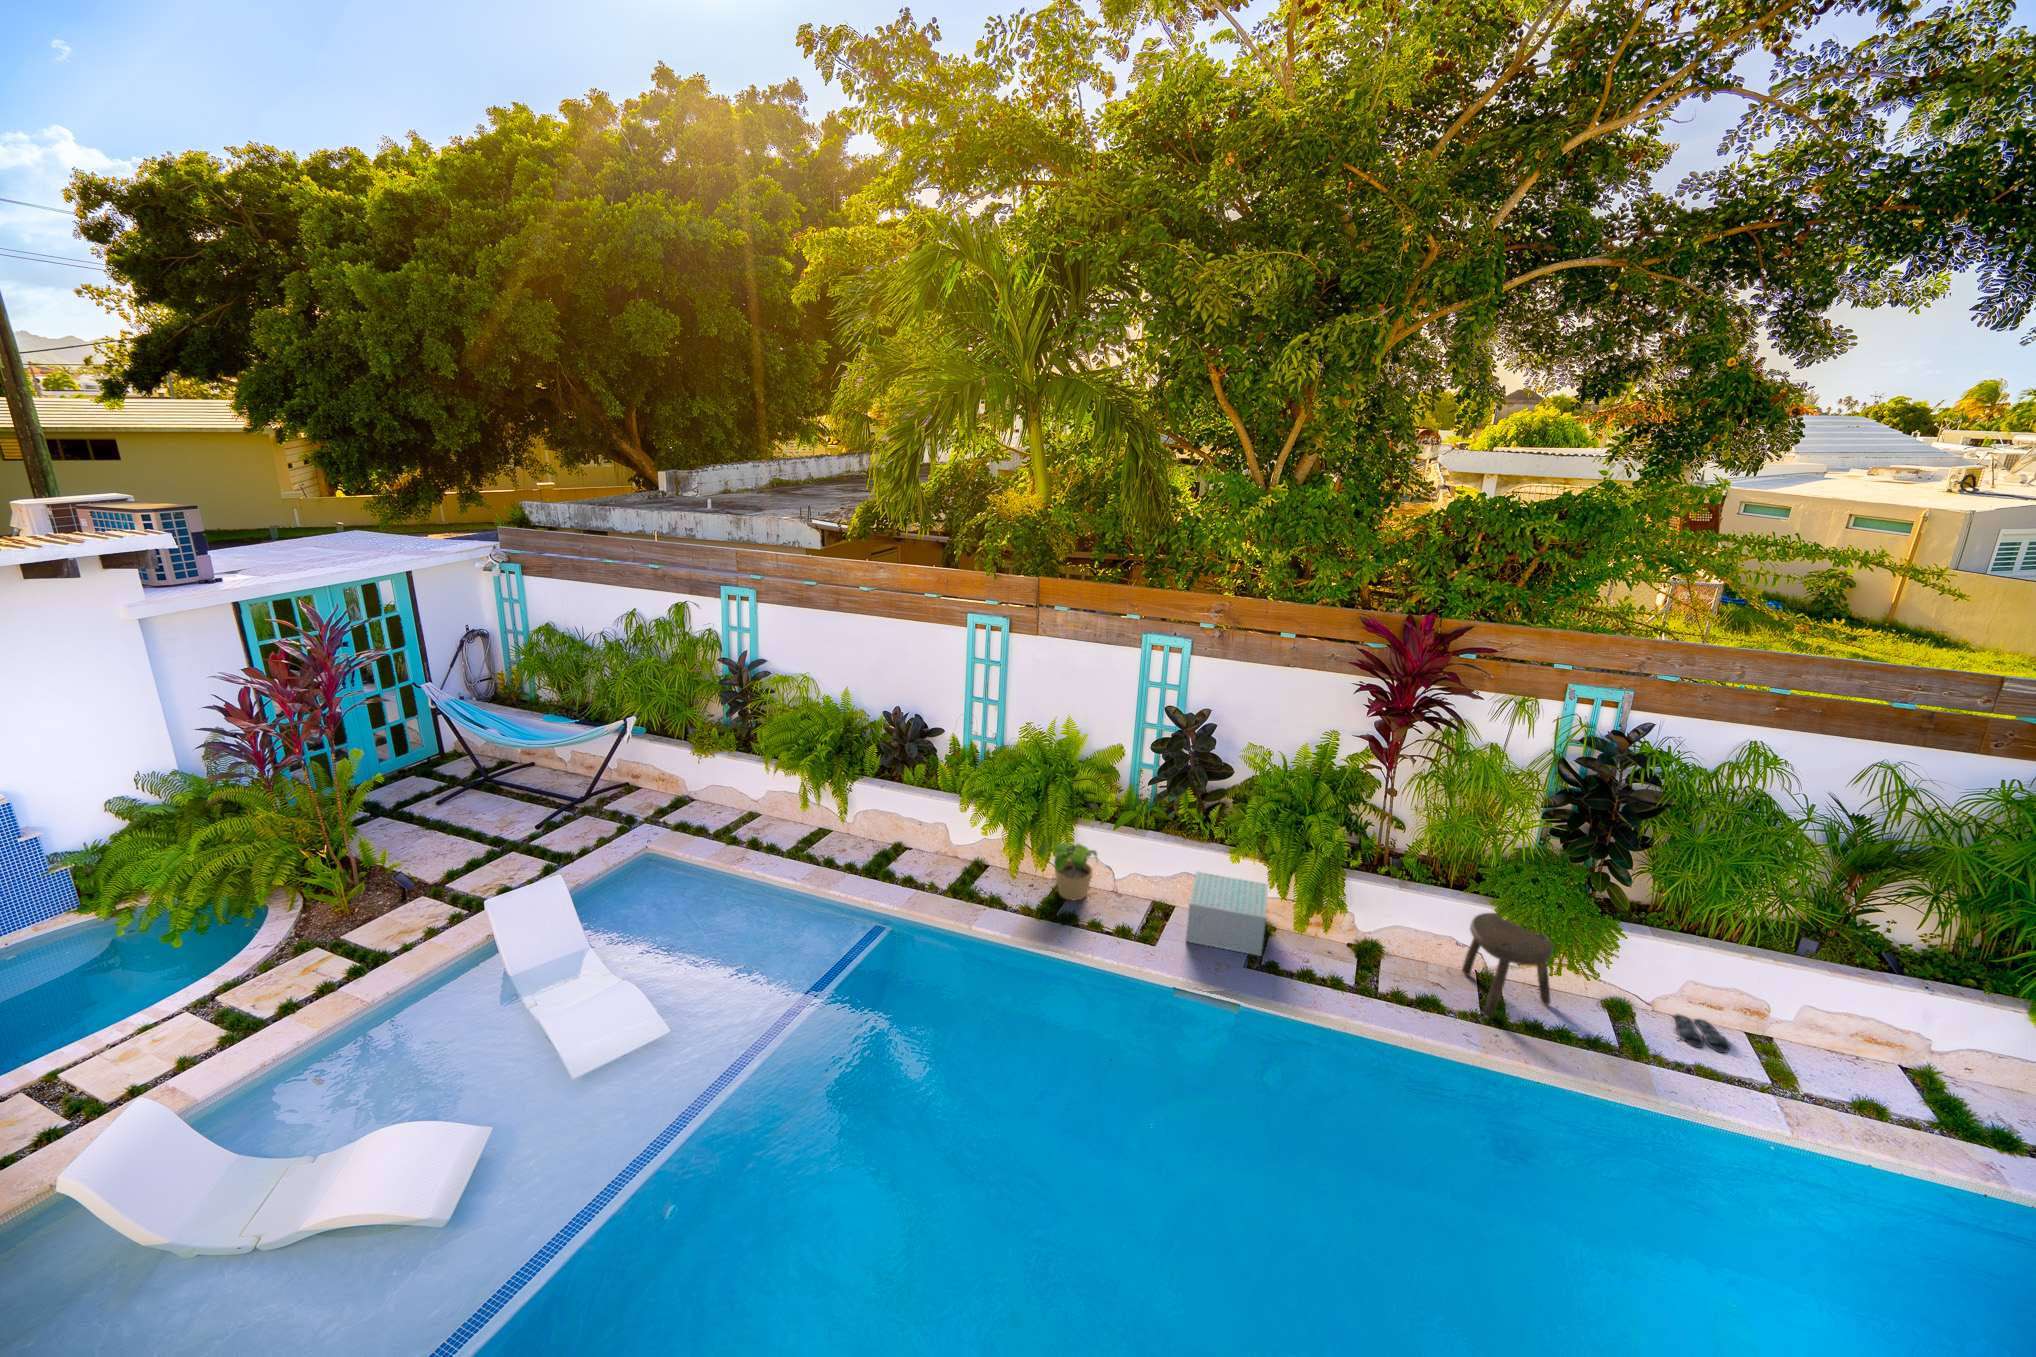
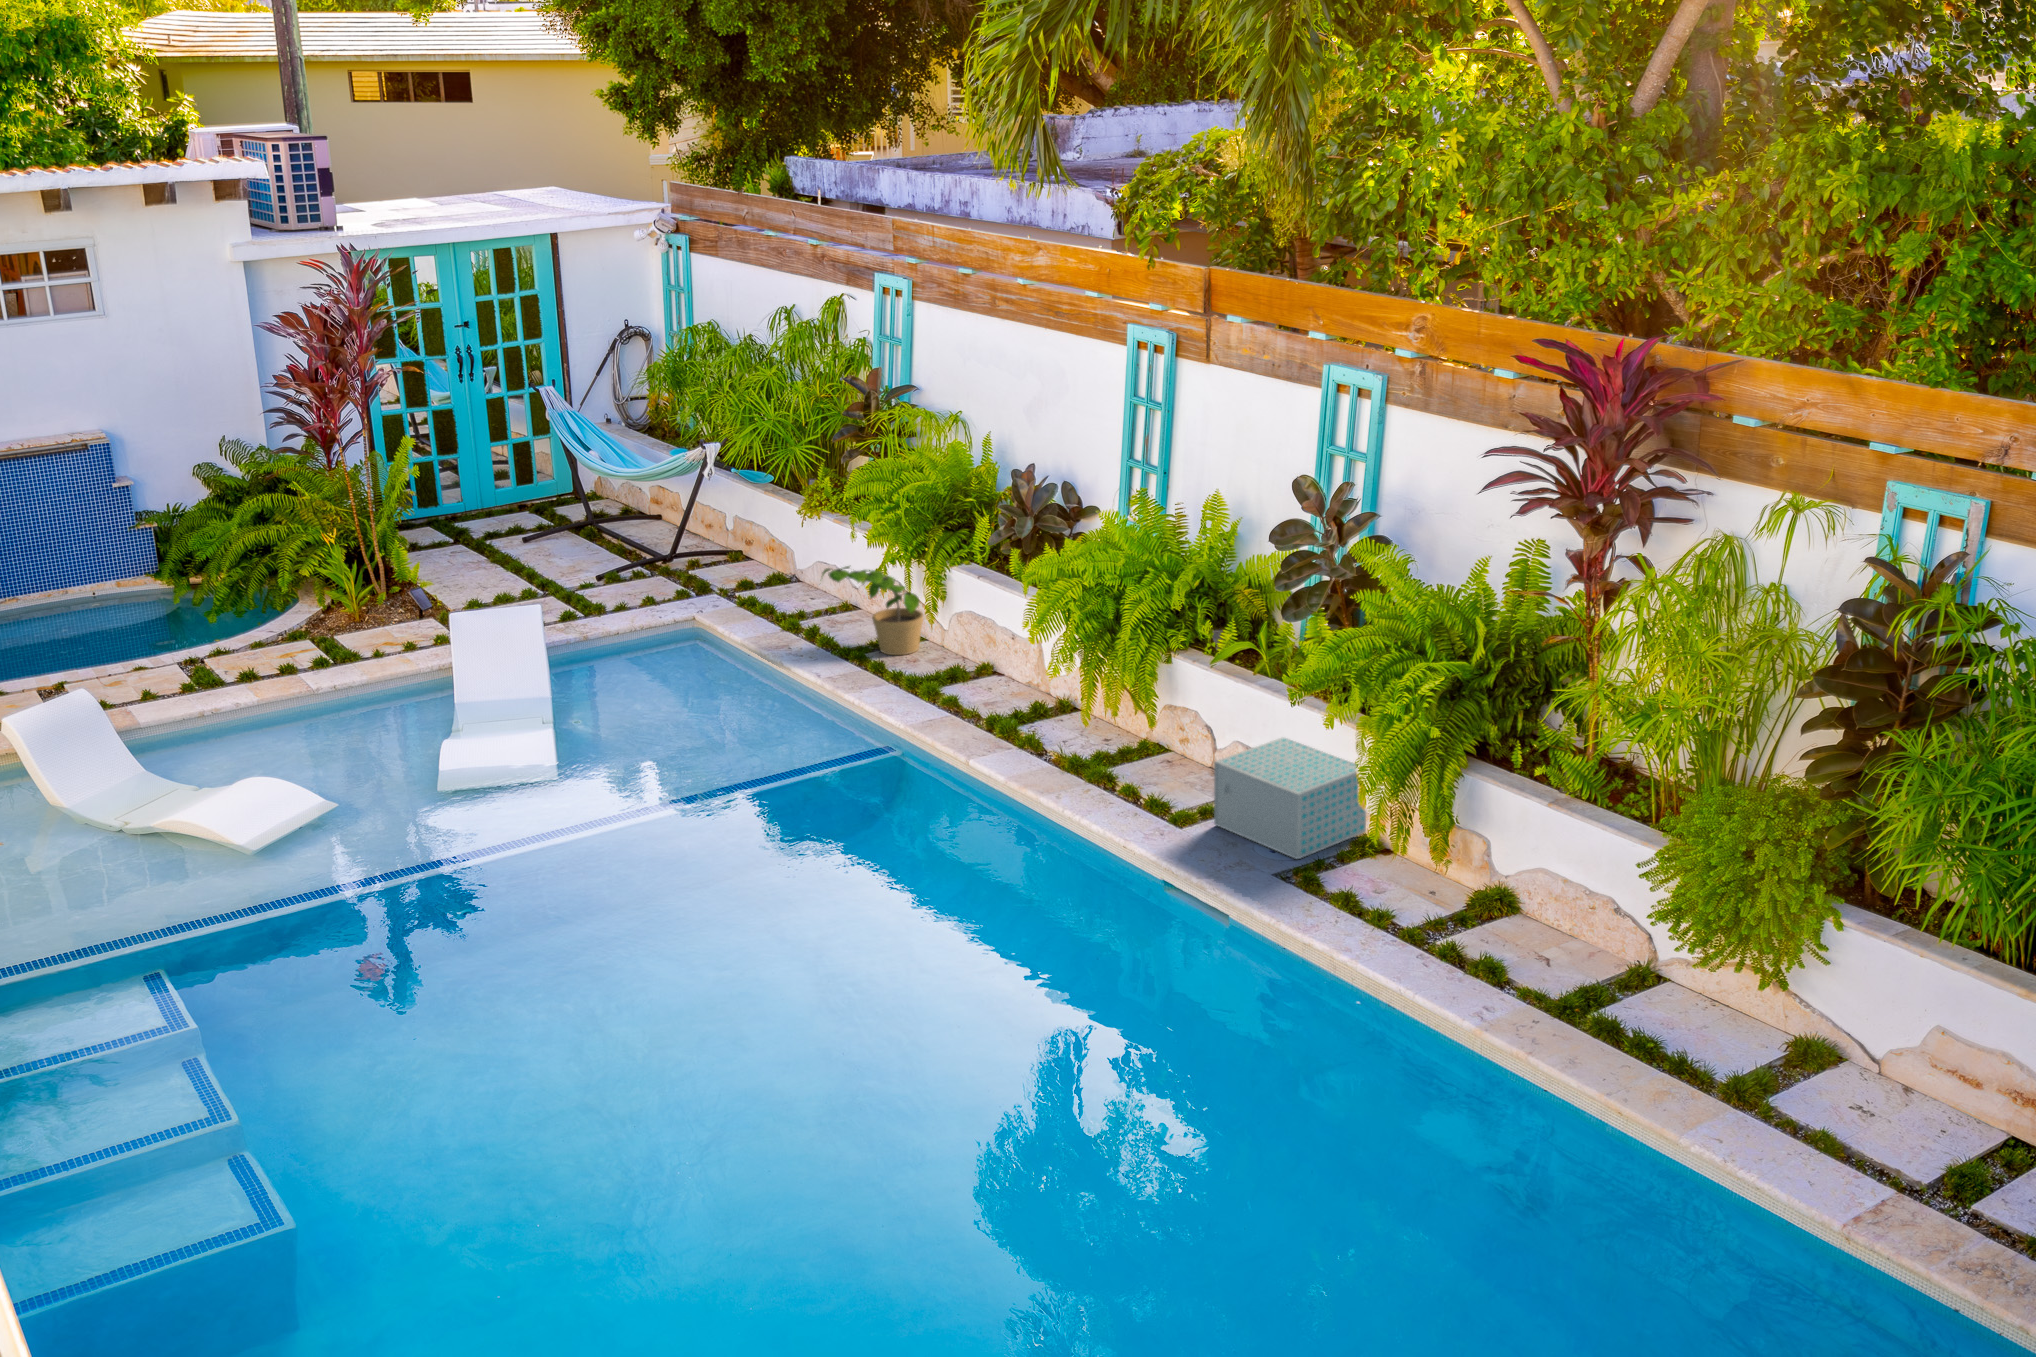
potted plant: present [1038,843,1097,901] -> present [822,566,923,655]
stool: present [1462,913,1553,1016] -> none [1526,836,1659,998]
slippers: present [1675,1014,1730,1053] -> none [1810,1061,1903,1108]

